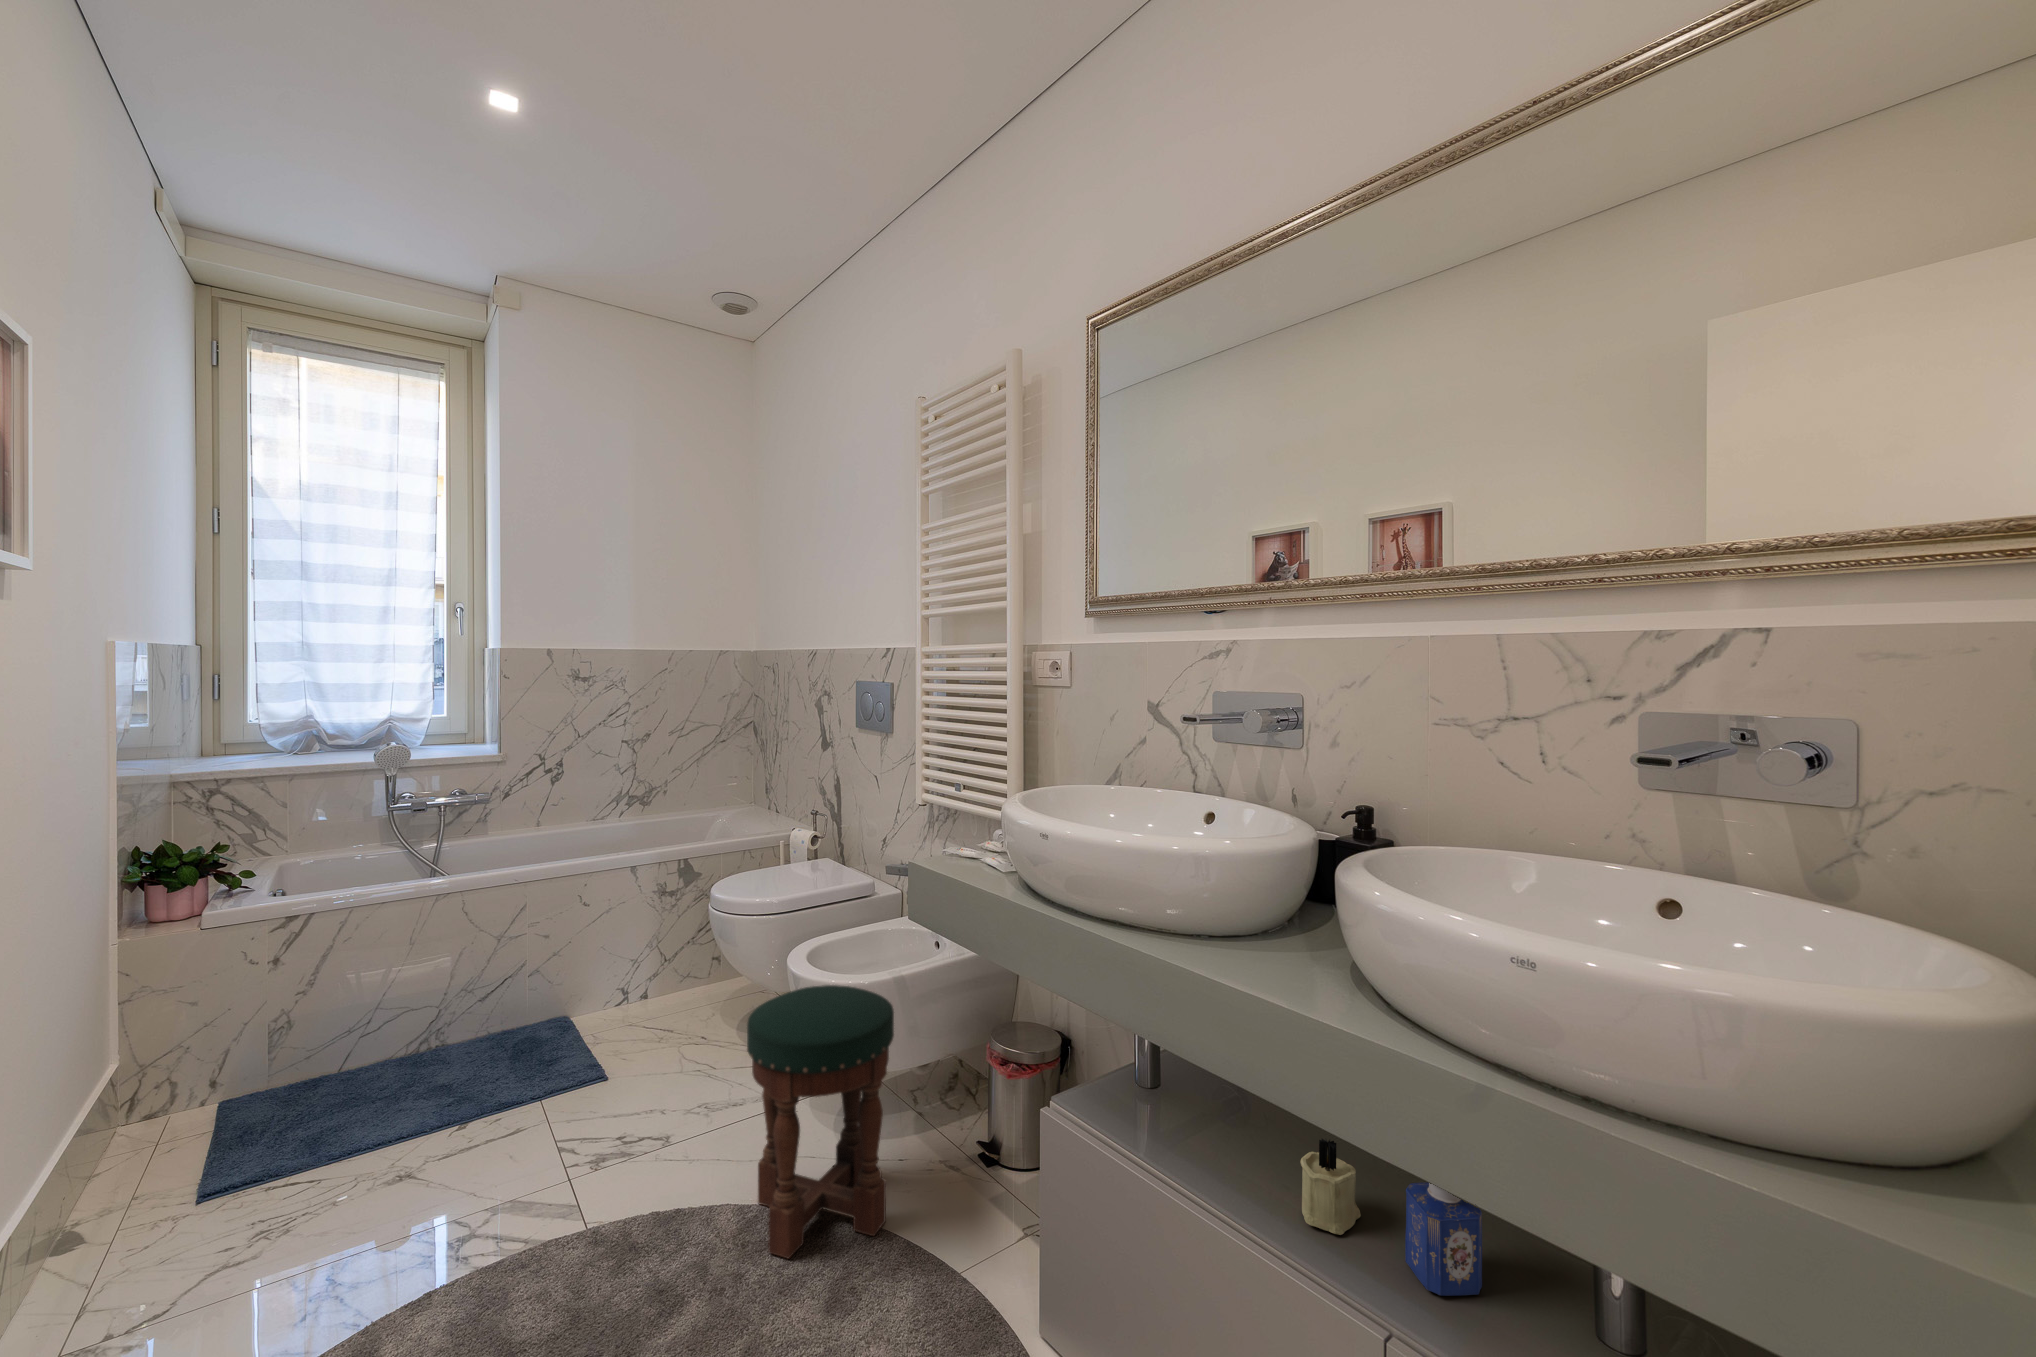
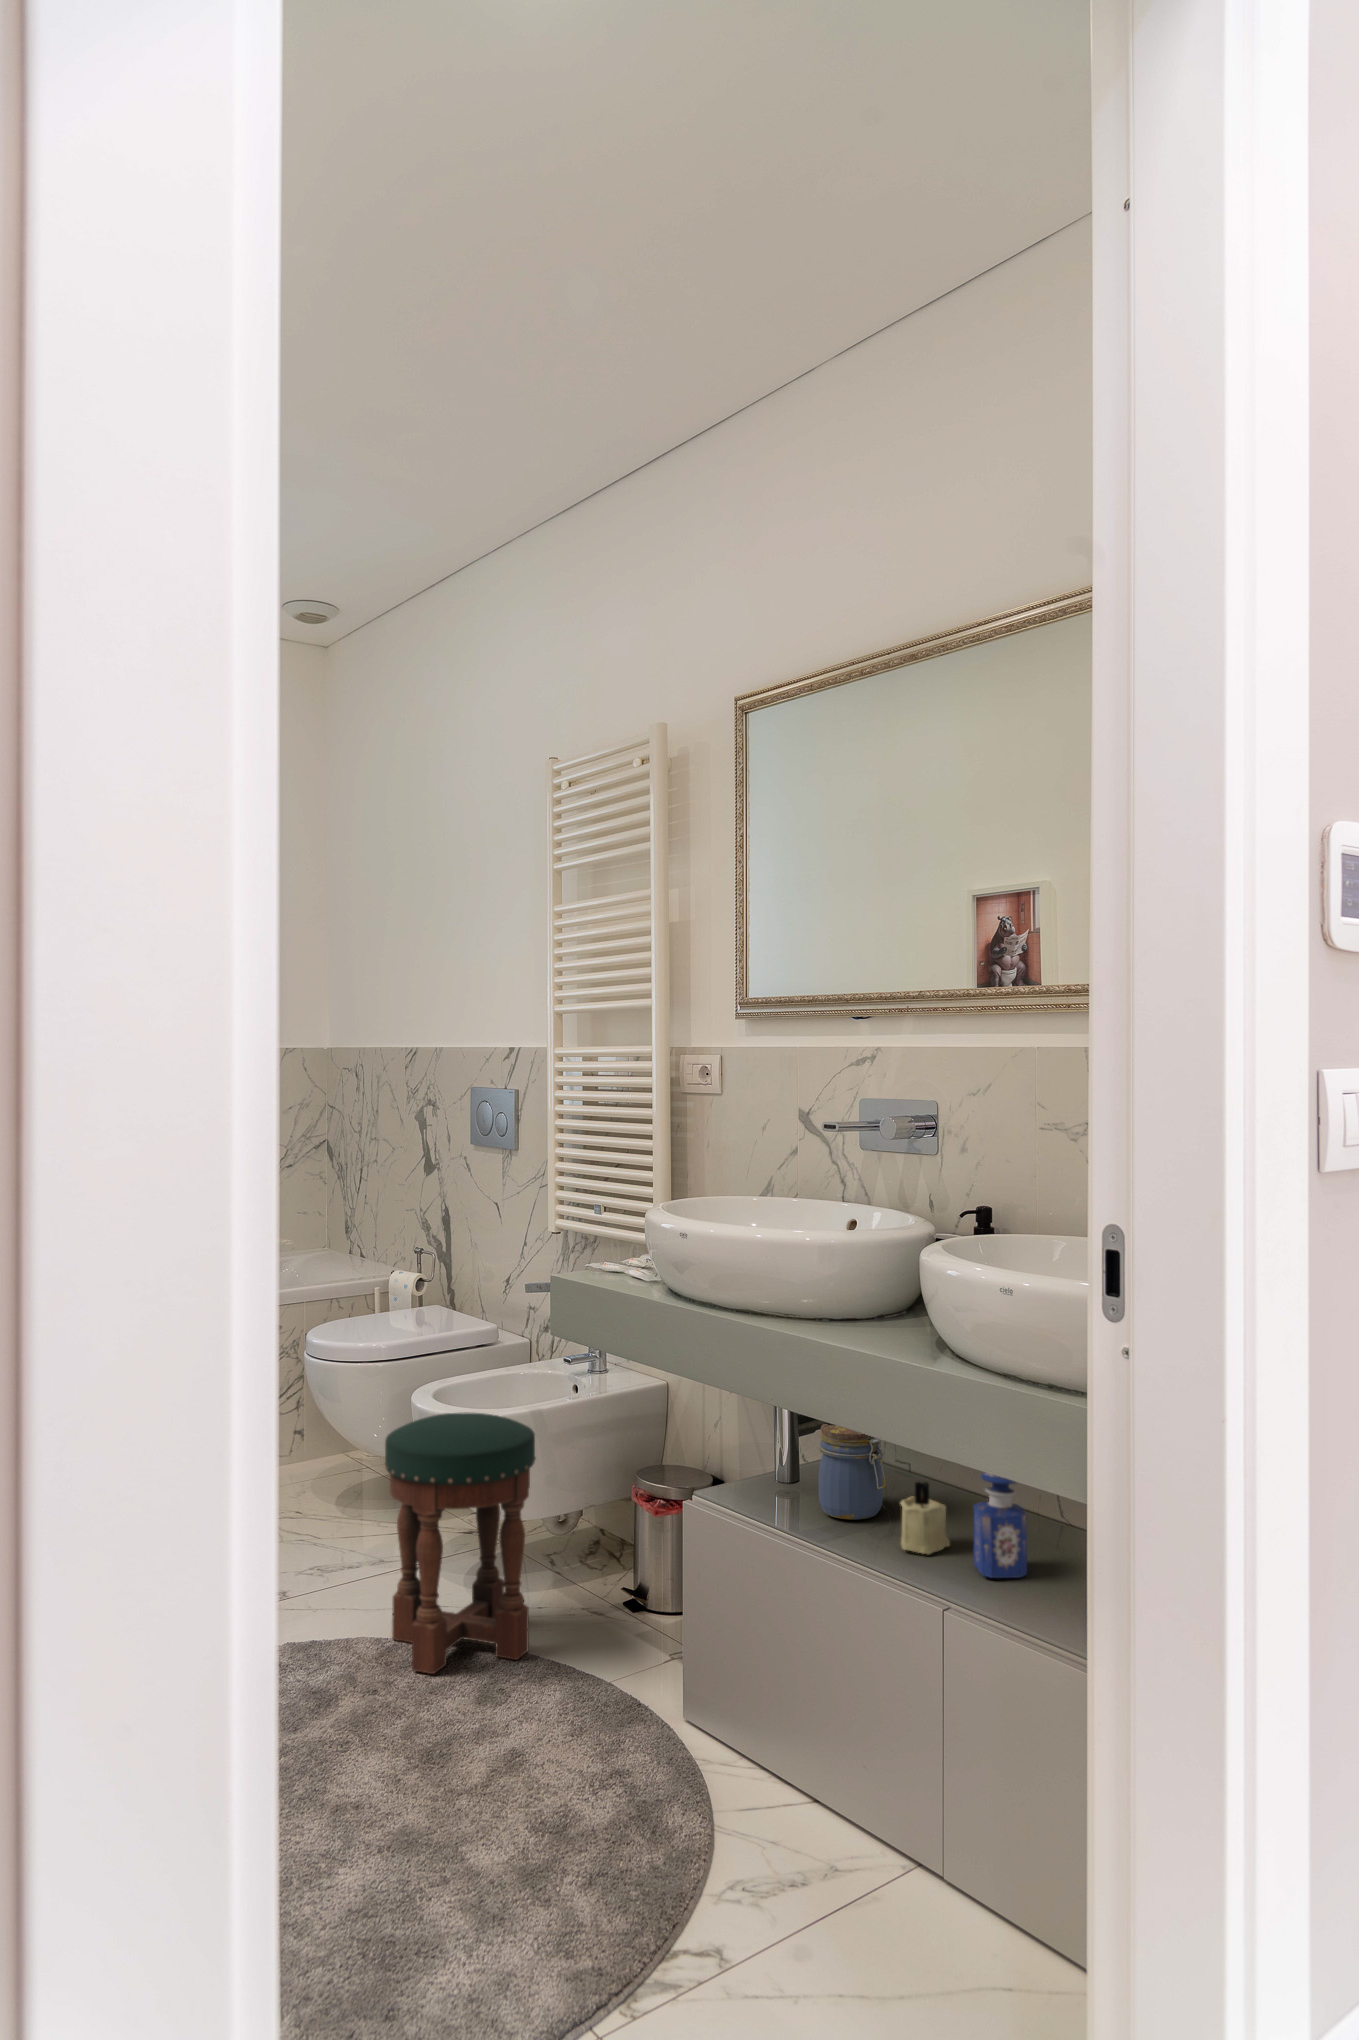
jar: none [1191,1037,1268,1159] -> present [819,1424,885,1519]

